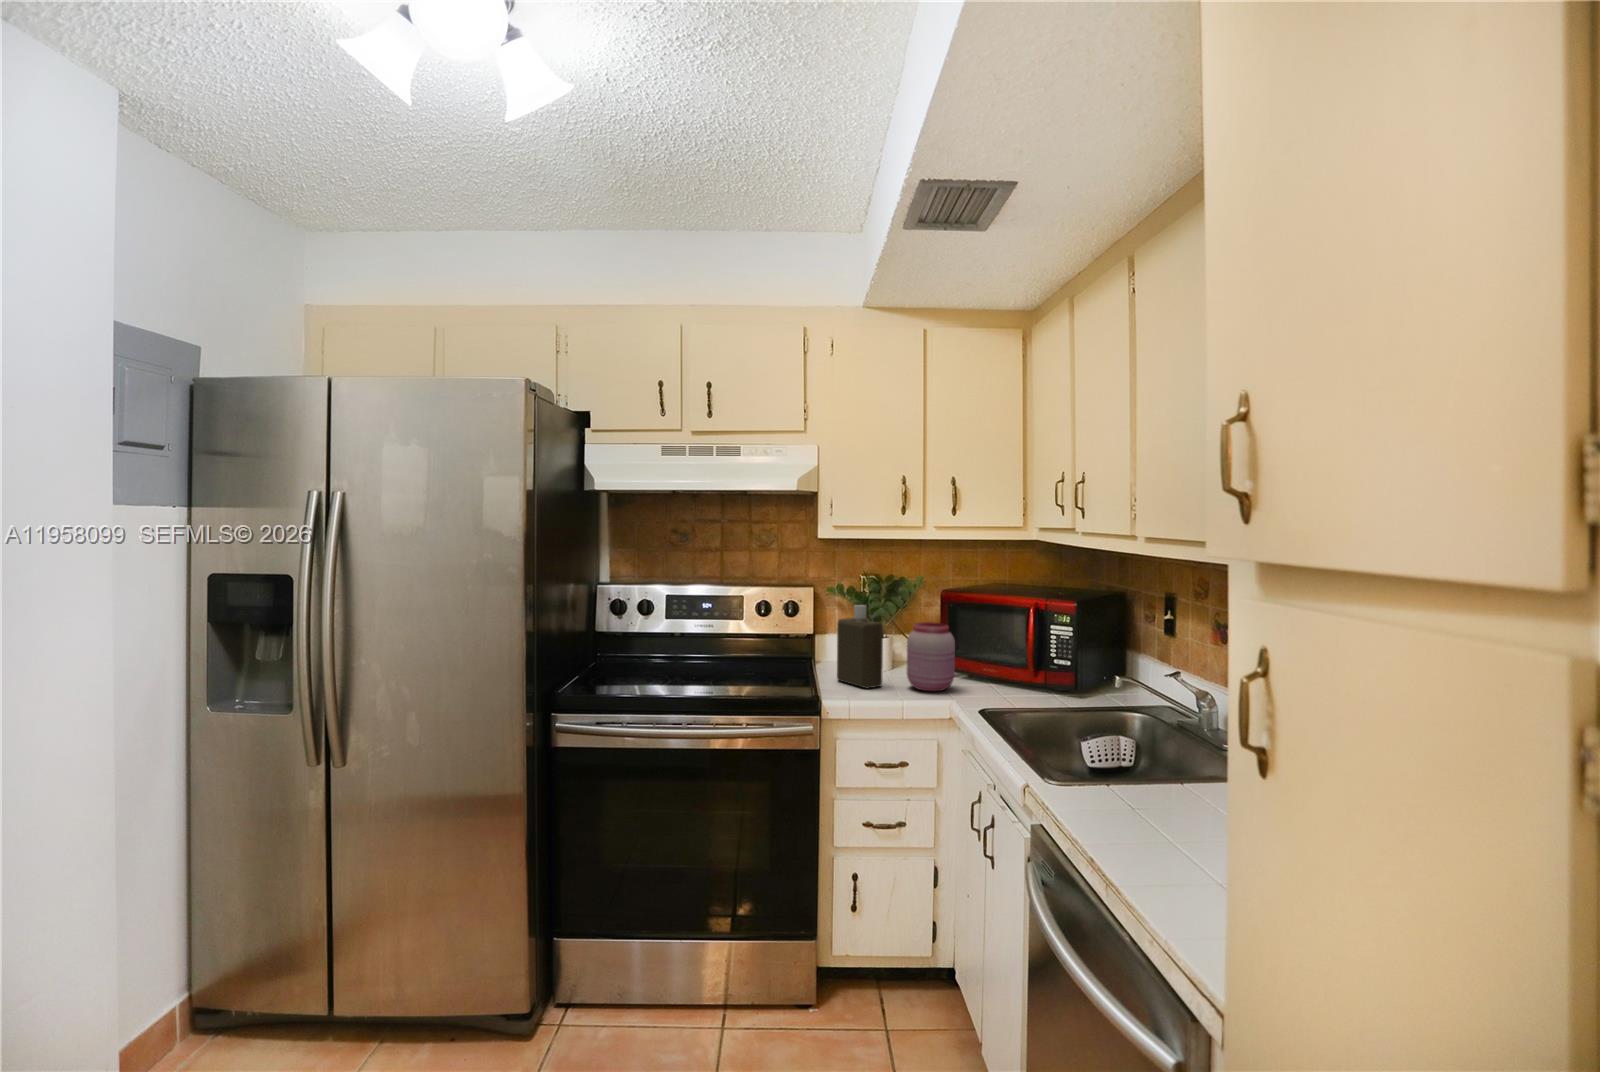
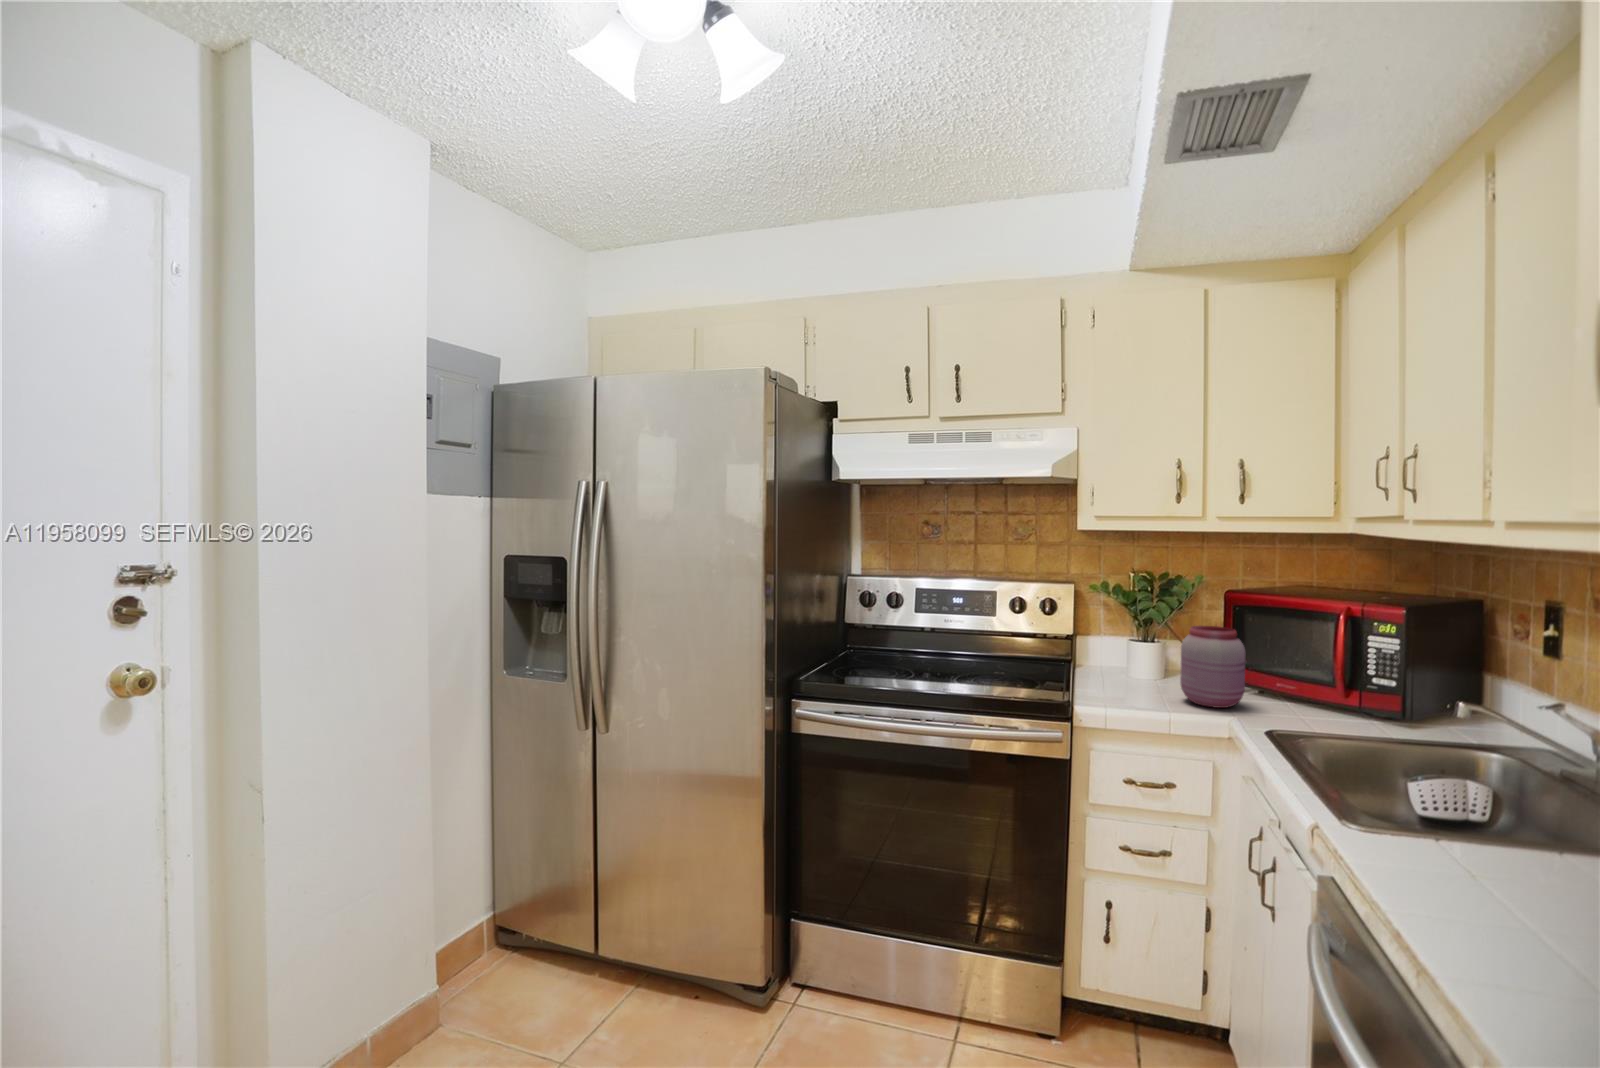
bottle: present [837,605,883,688] -> none [1094,602,1150,697]

